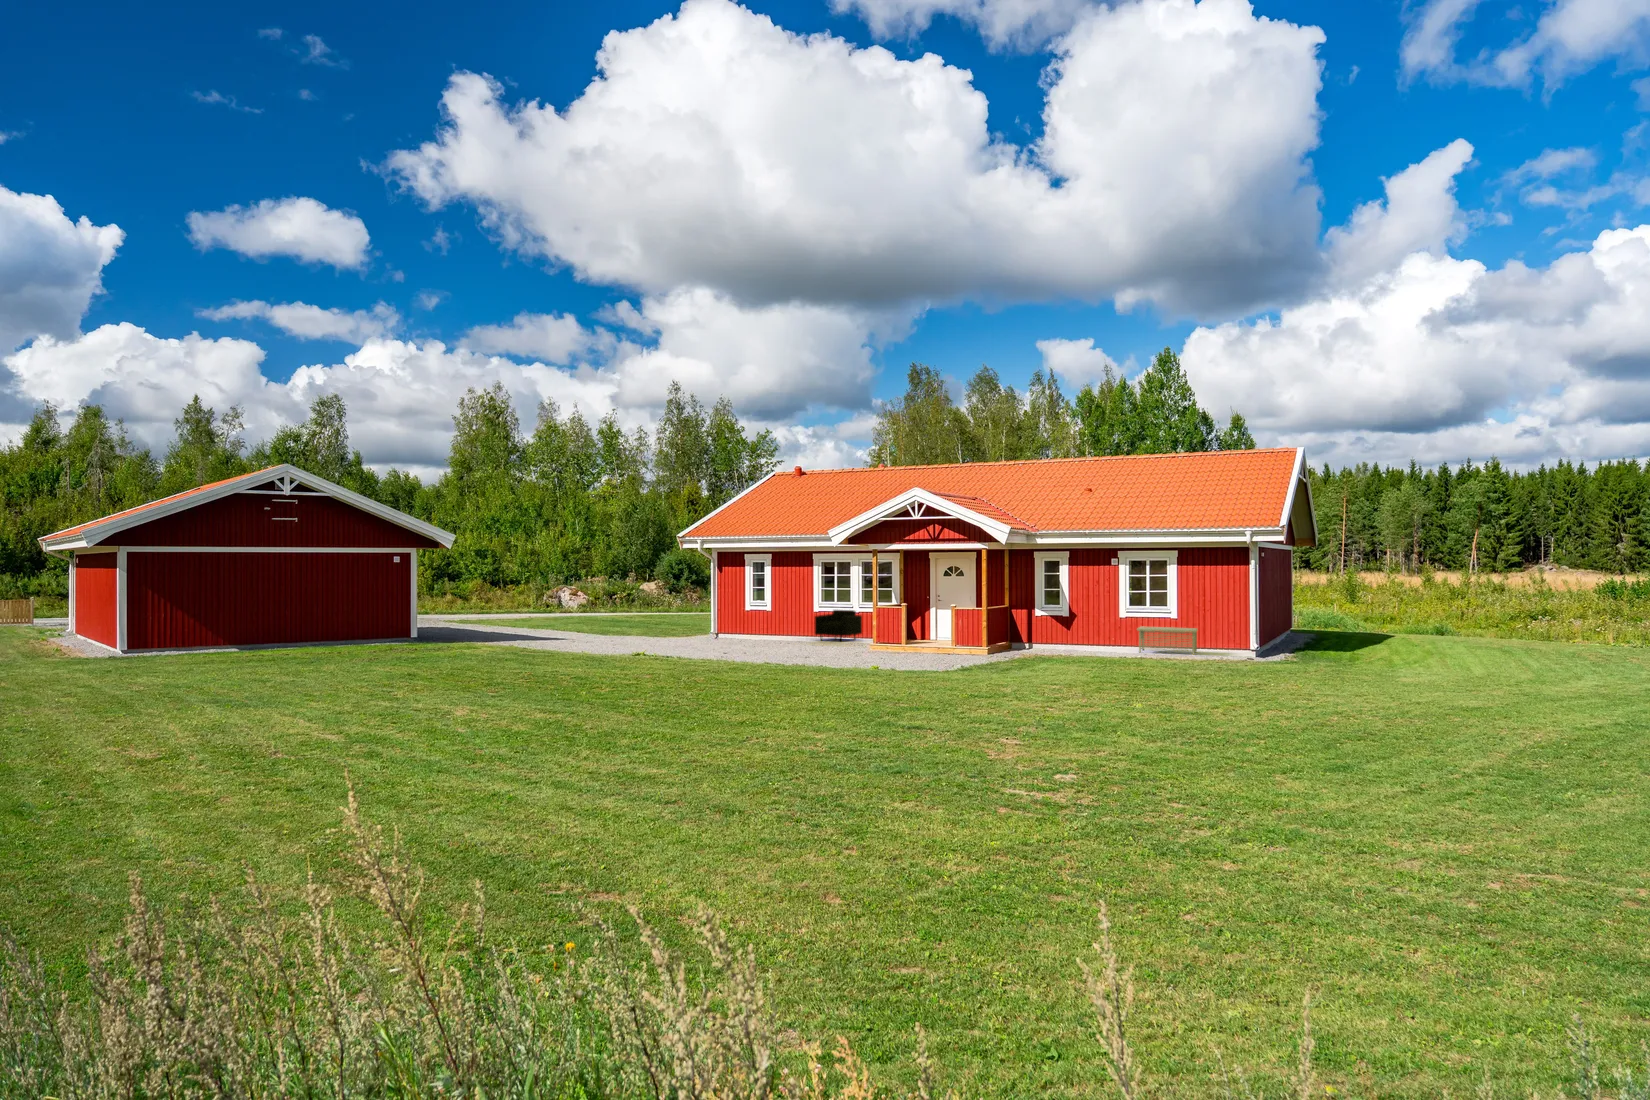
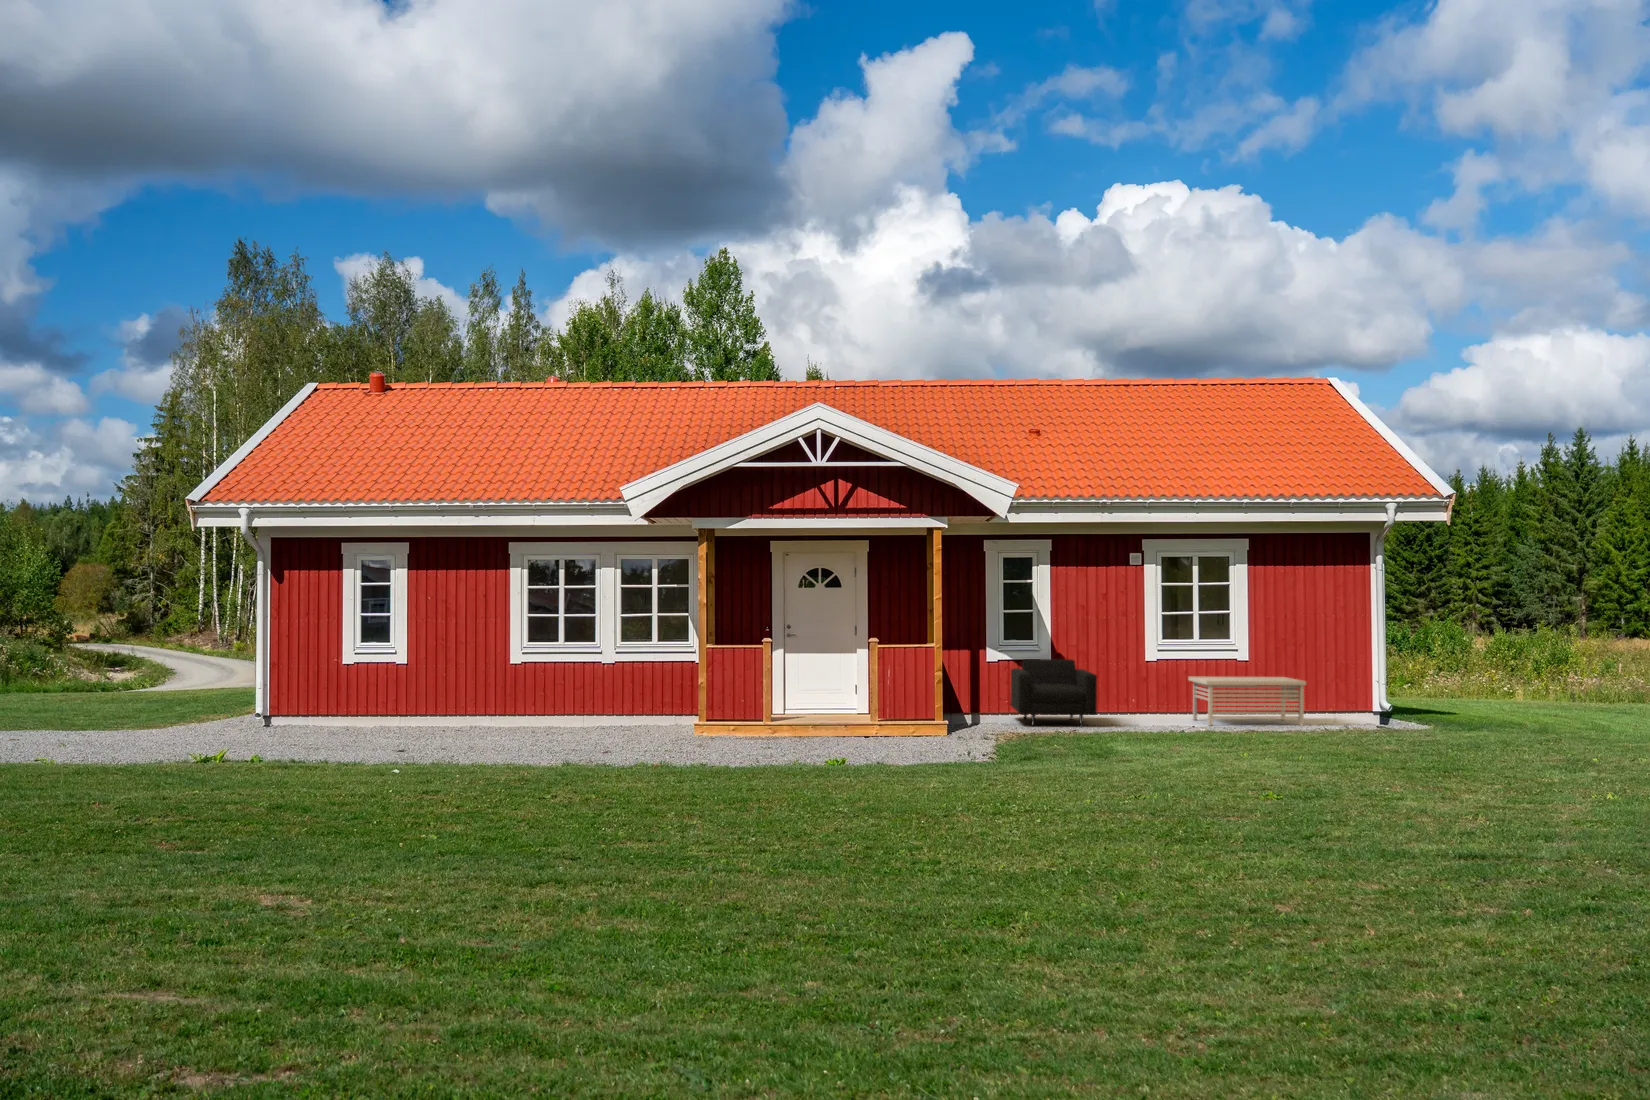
armchair: present [814,610,862,641] -> present [1010,659,1097,727]

